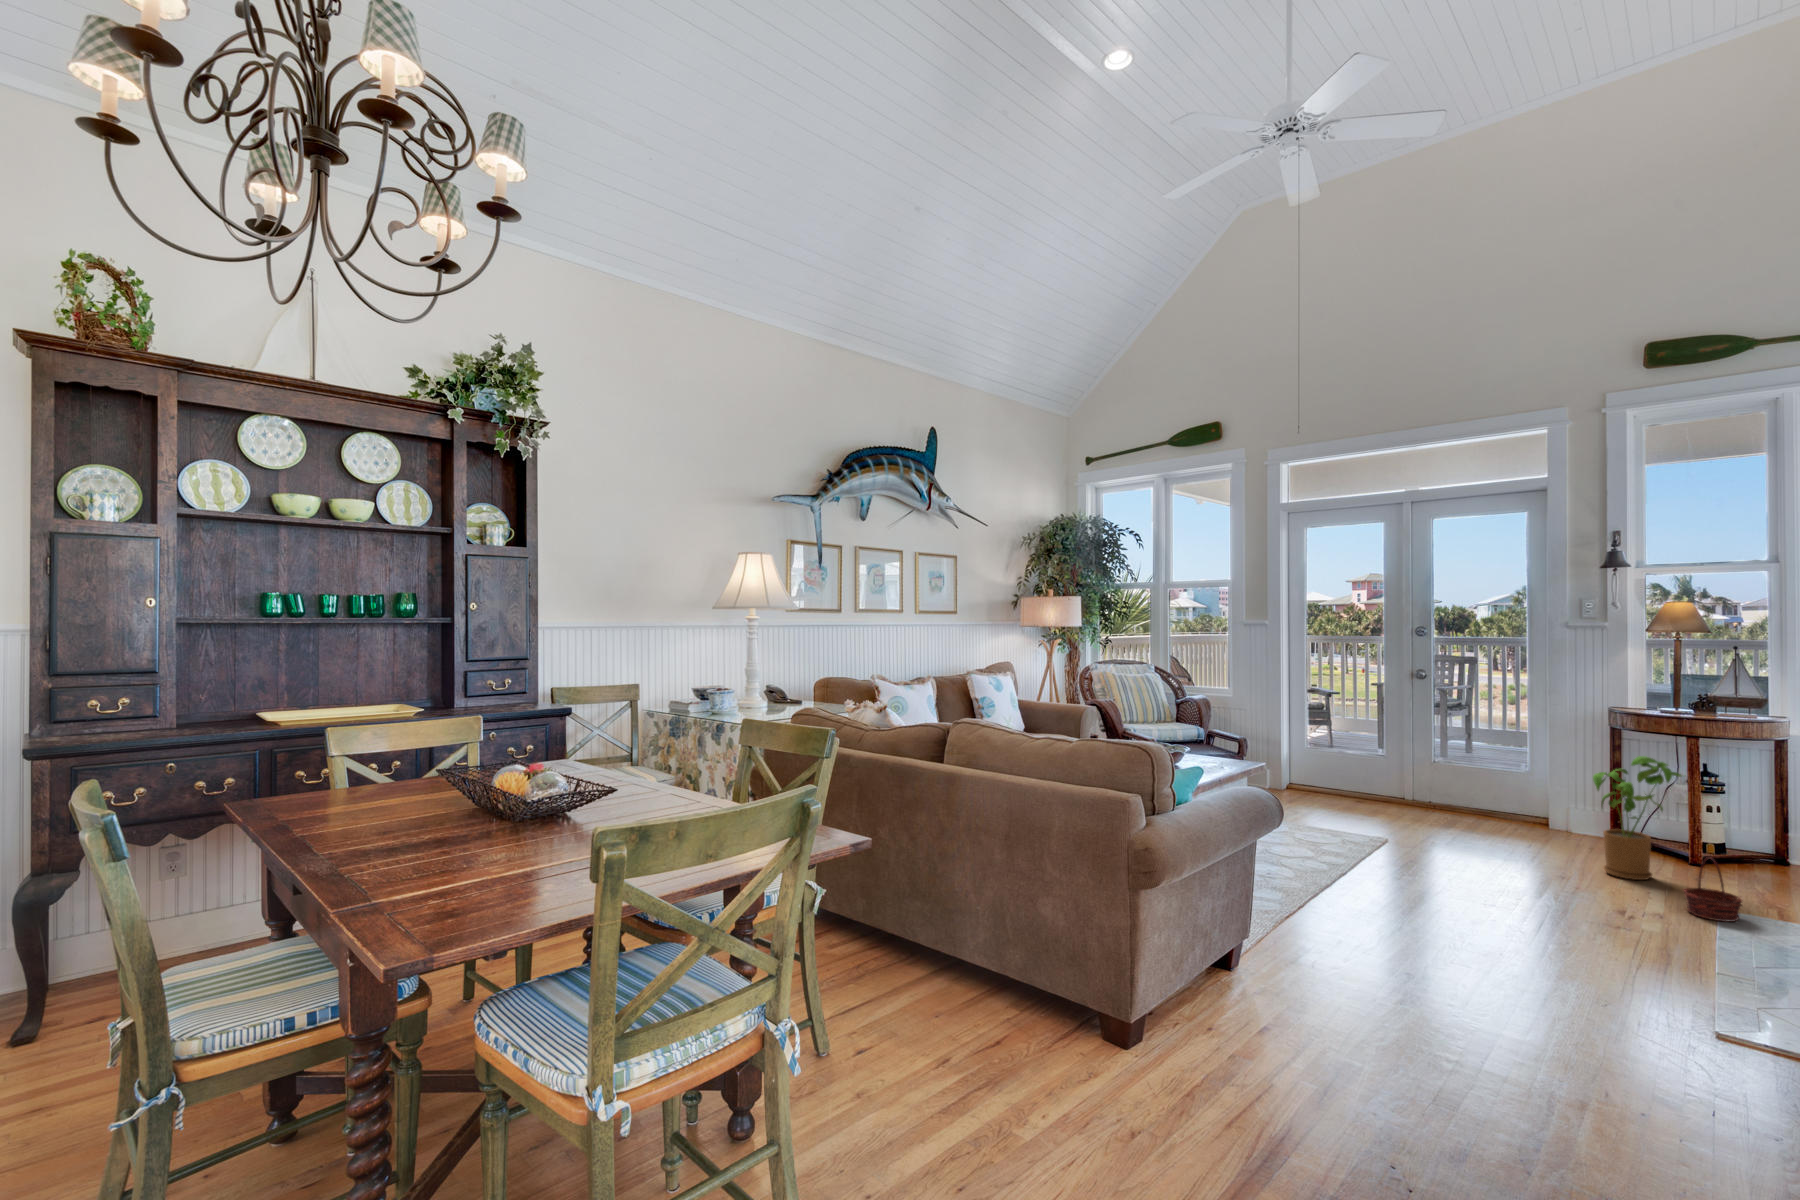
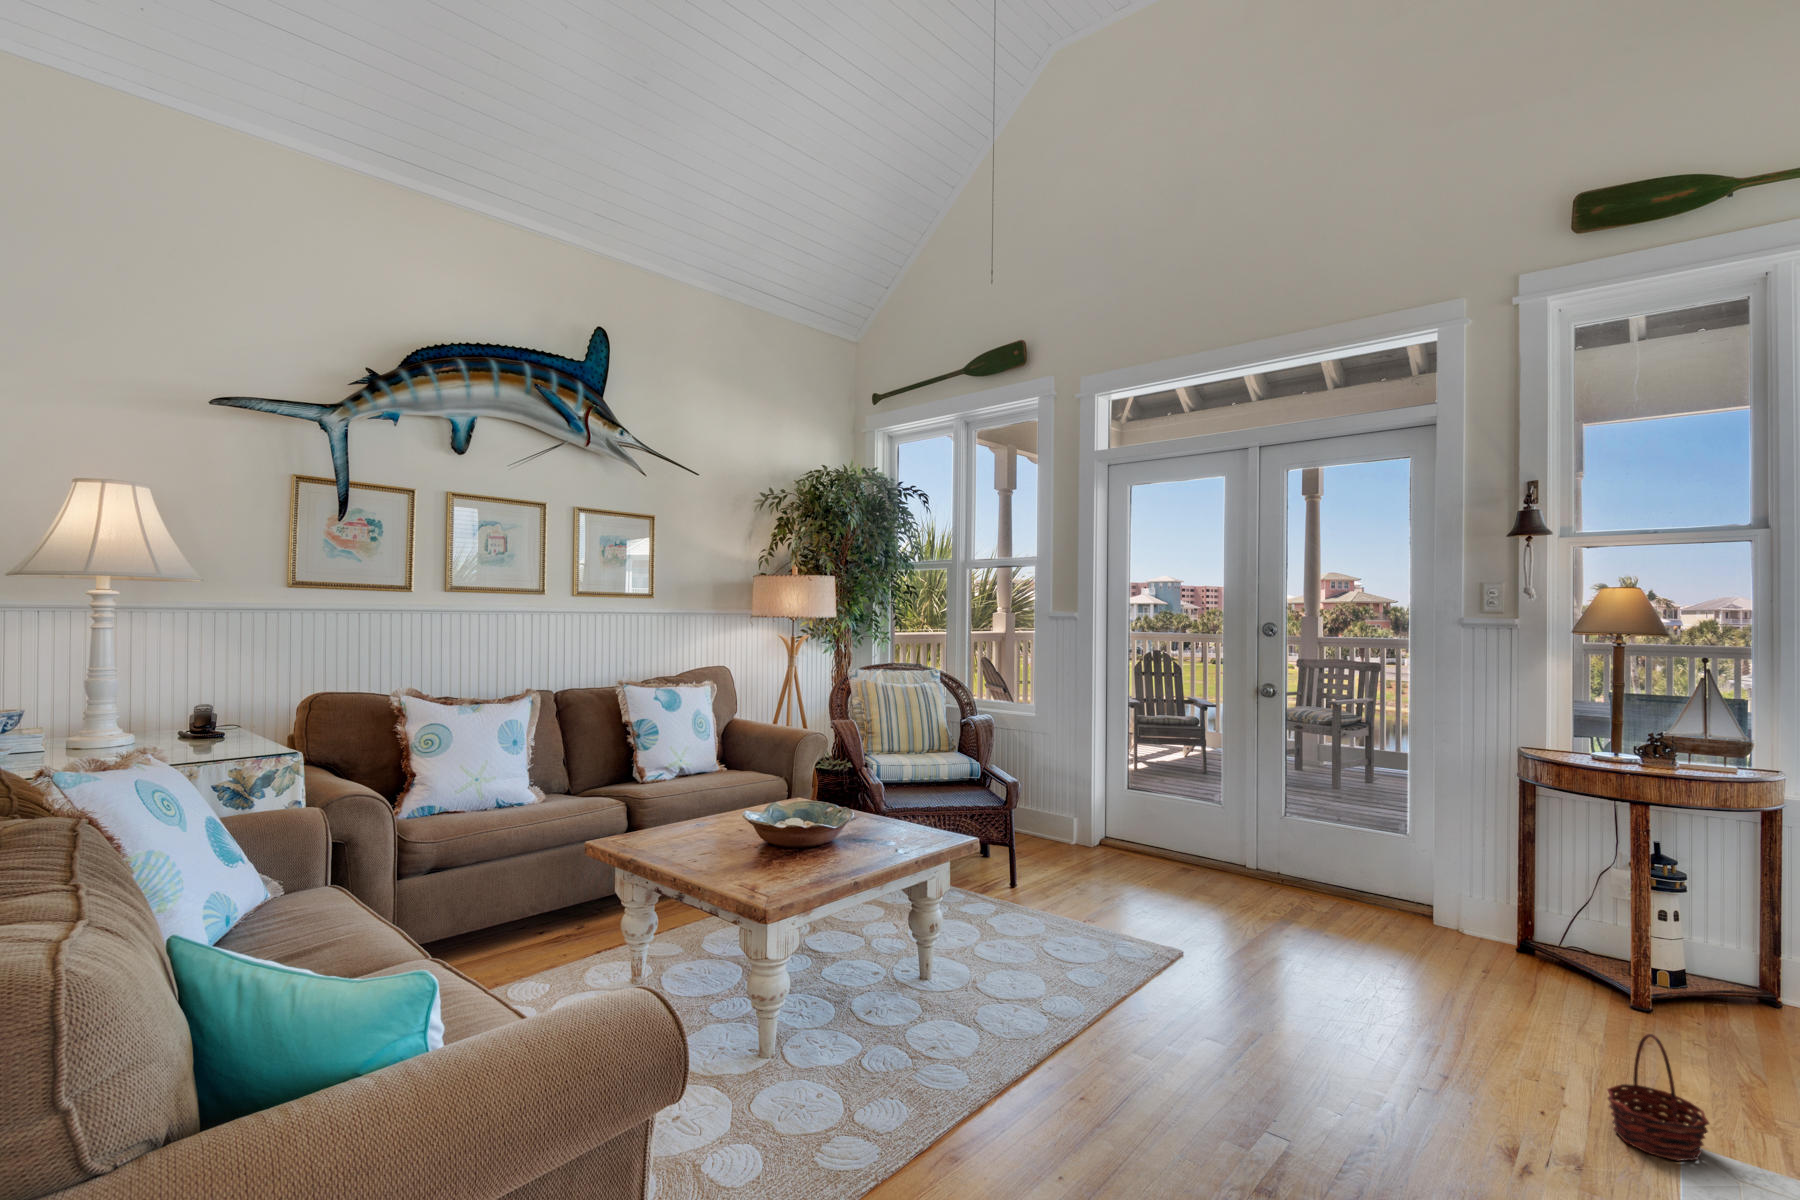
house plant: present [1593,756,1681,880] -> none [1478,837,1623,1045]

